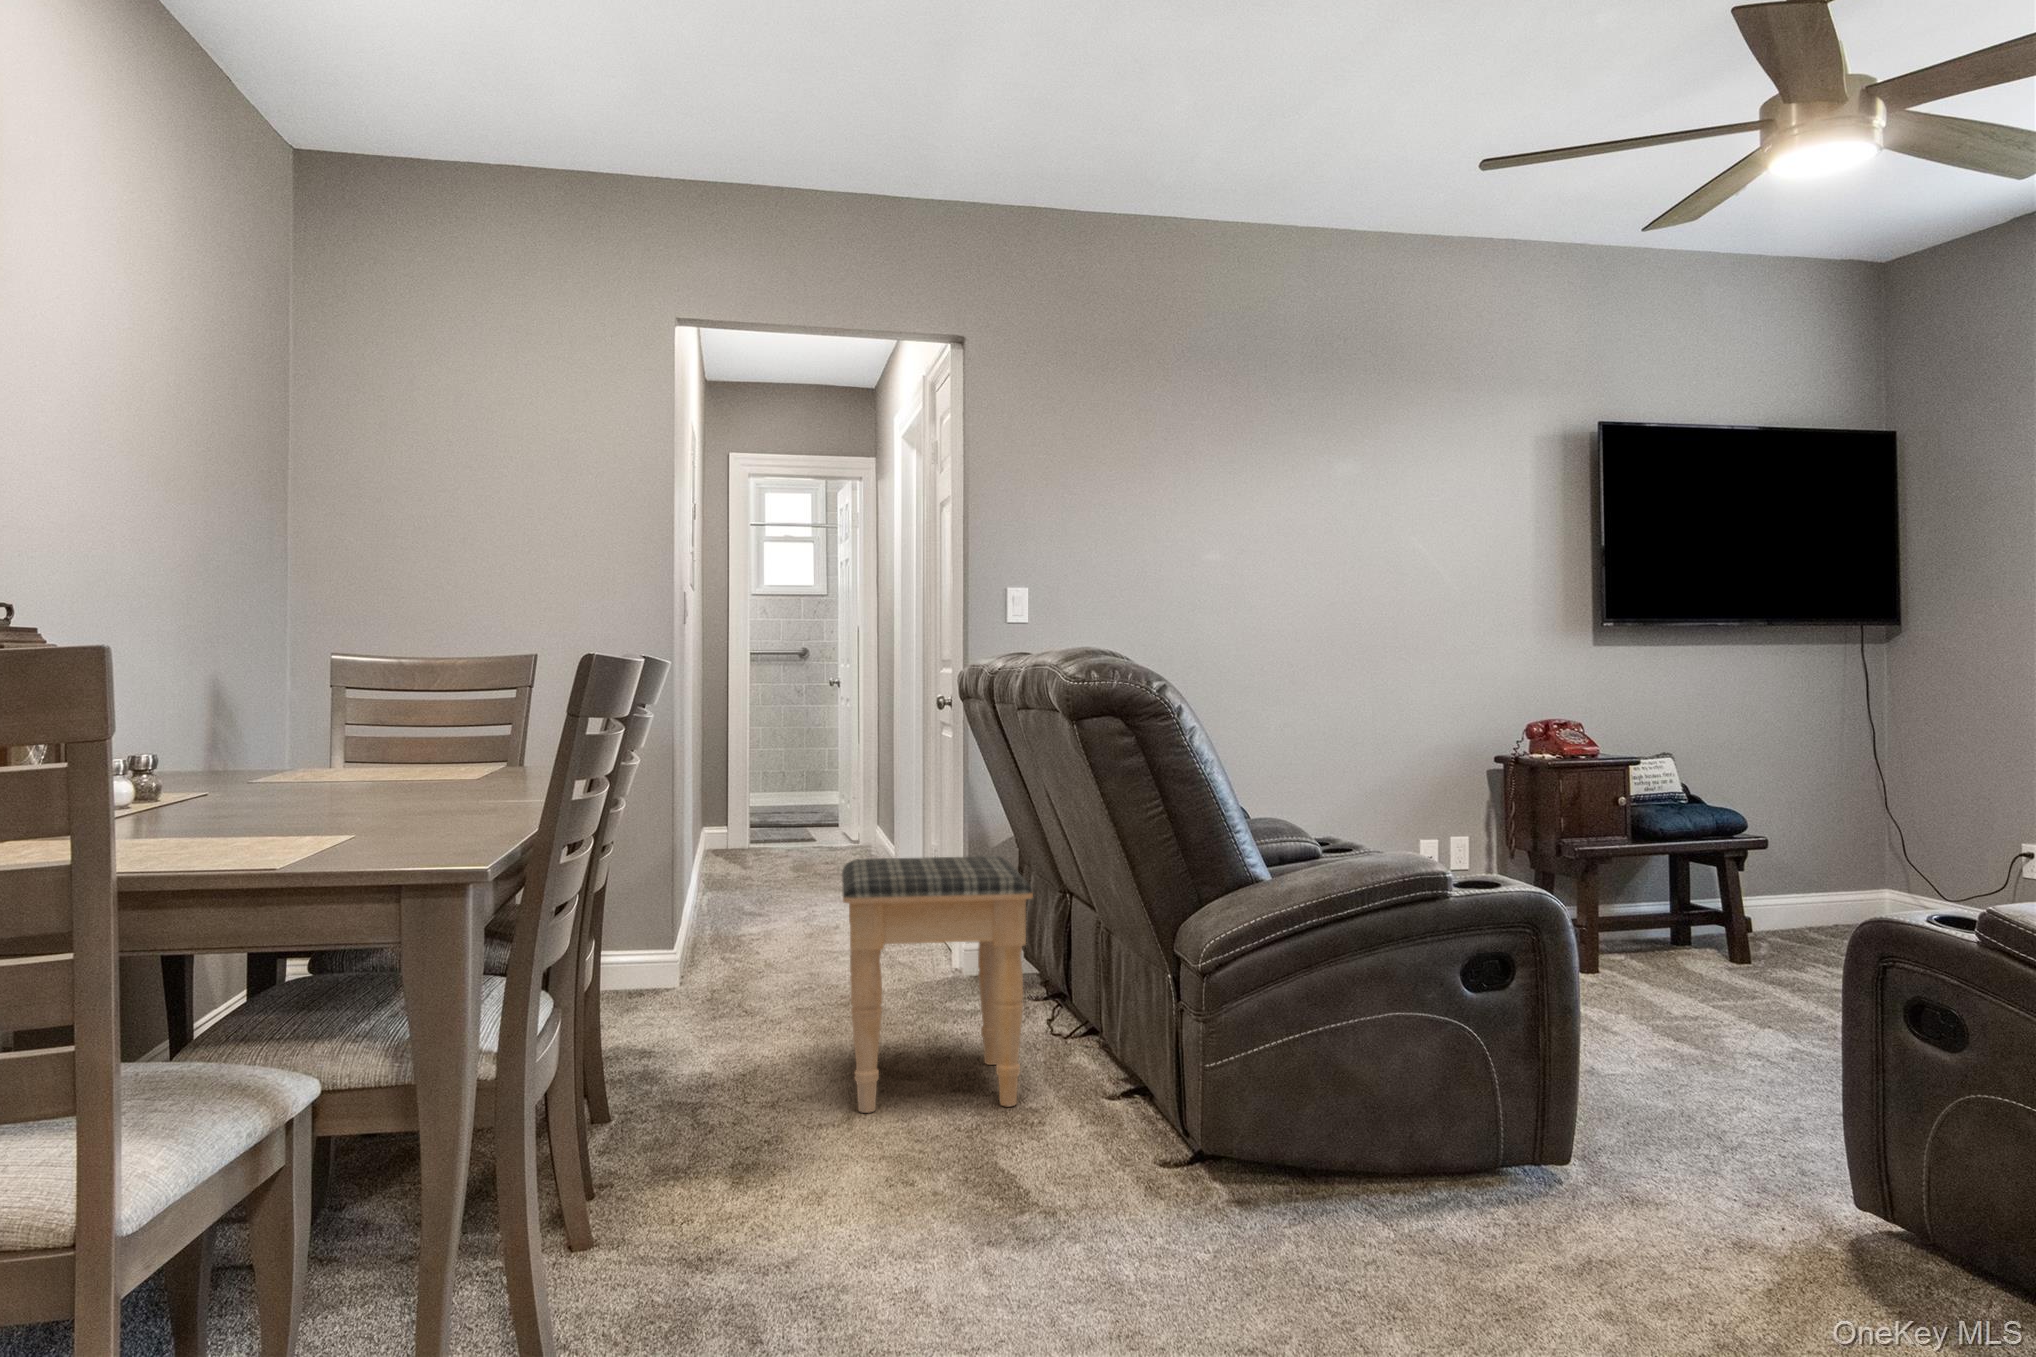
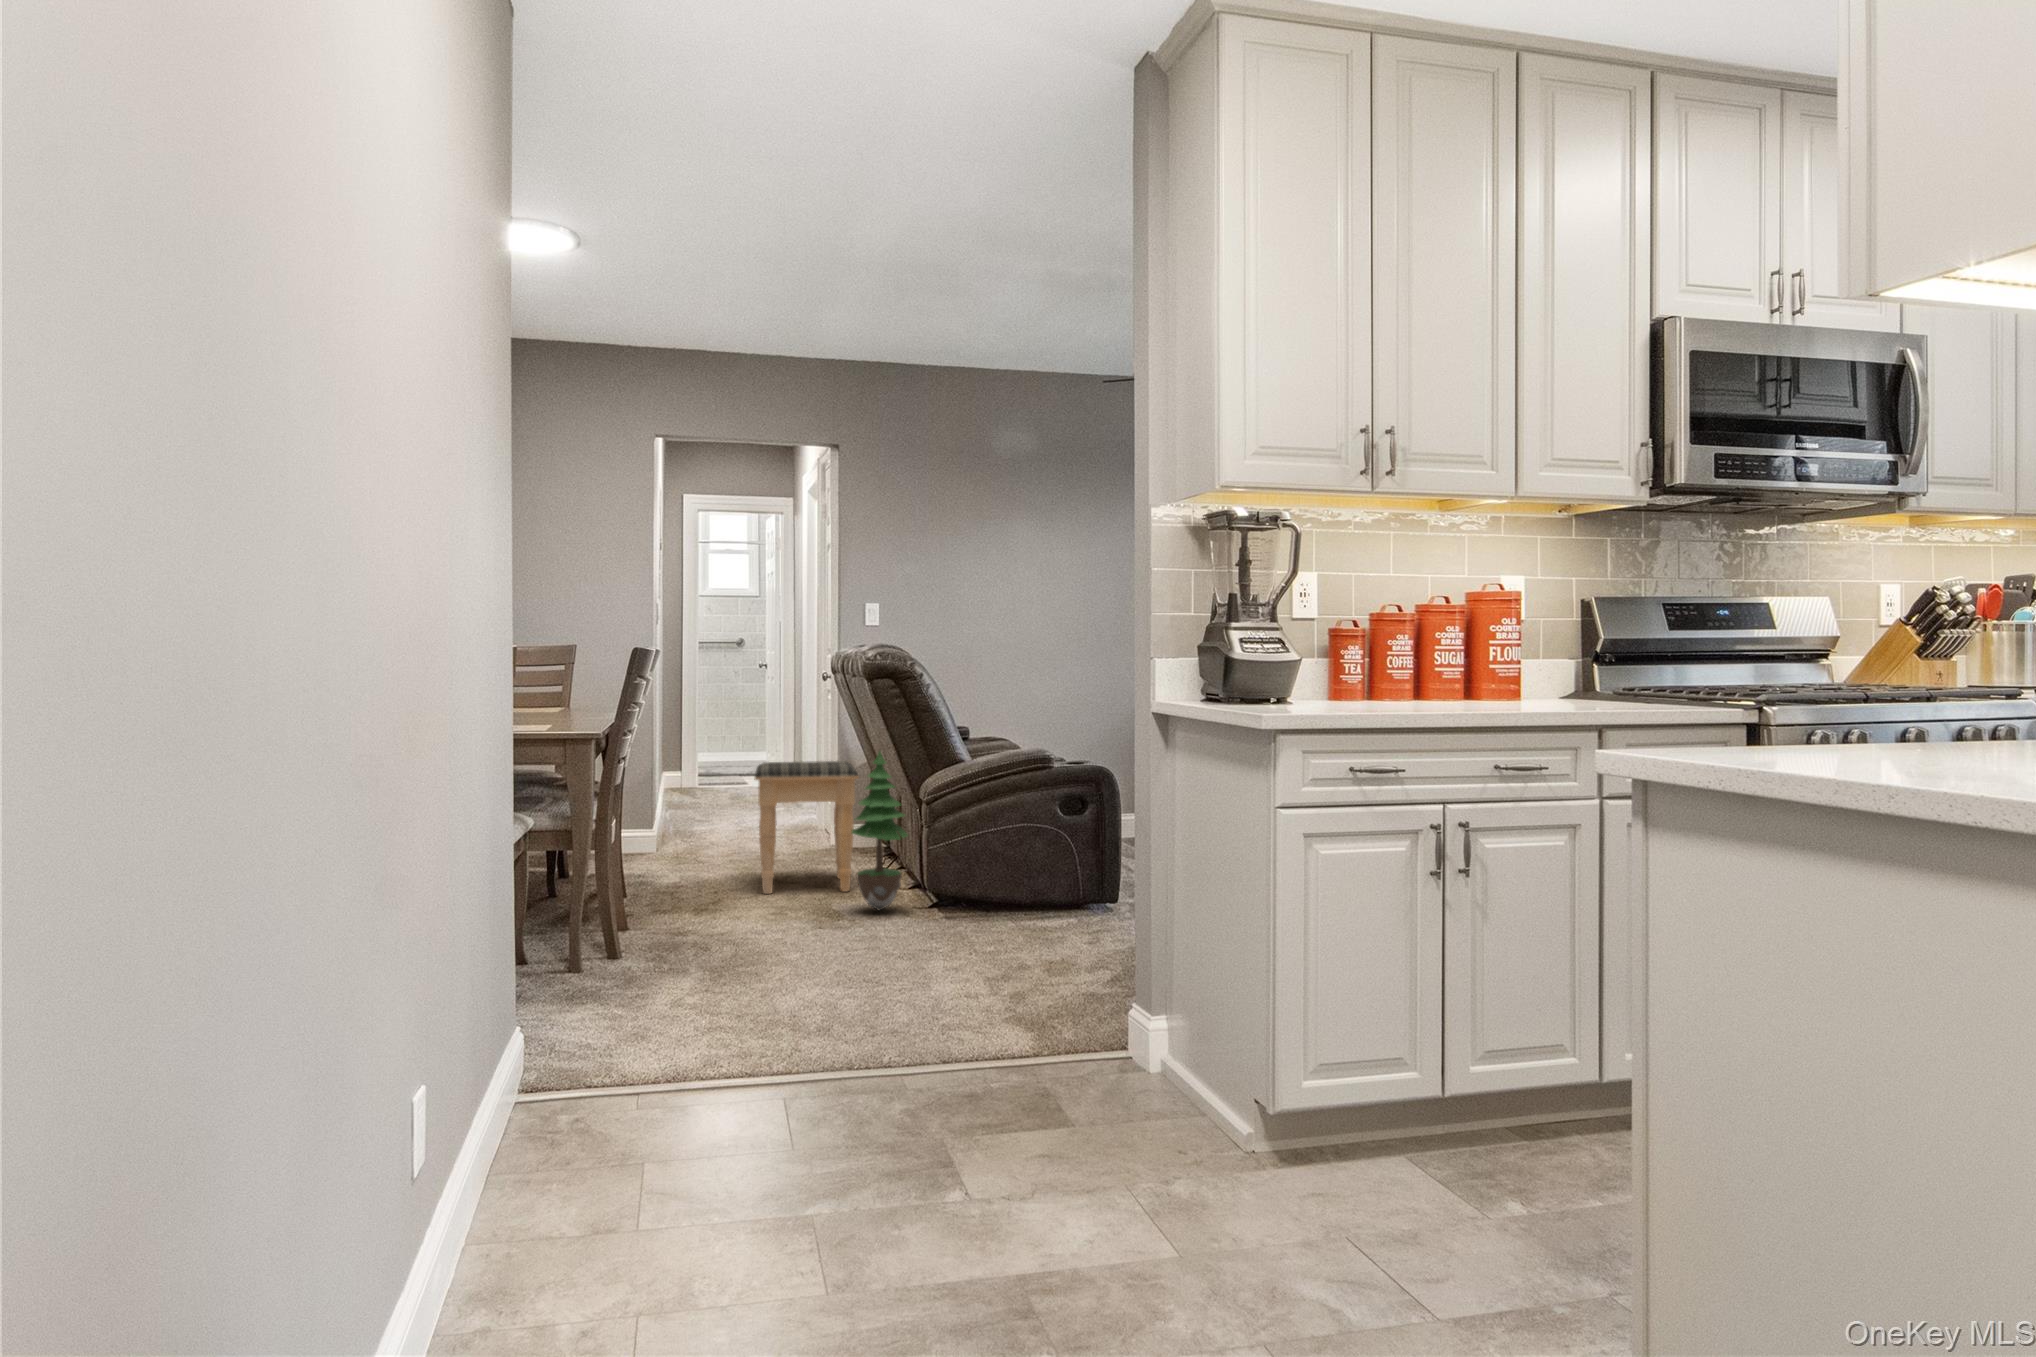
potted tree: none [1037,856,1151,1178] -> present [852,752,908,910]

